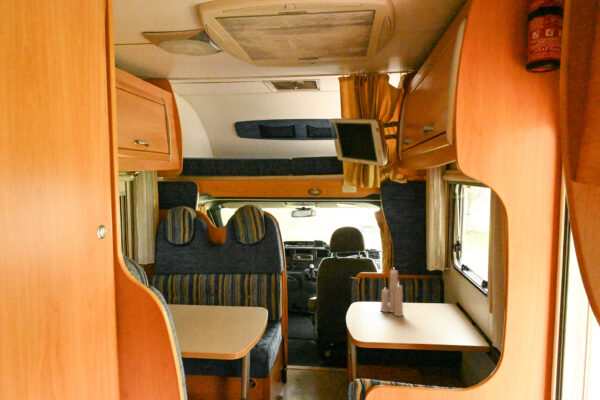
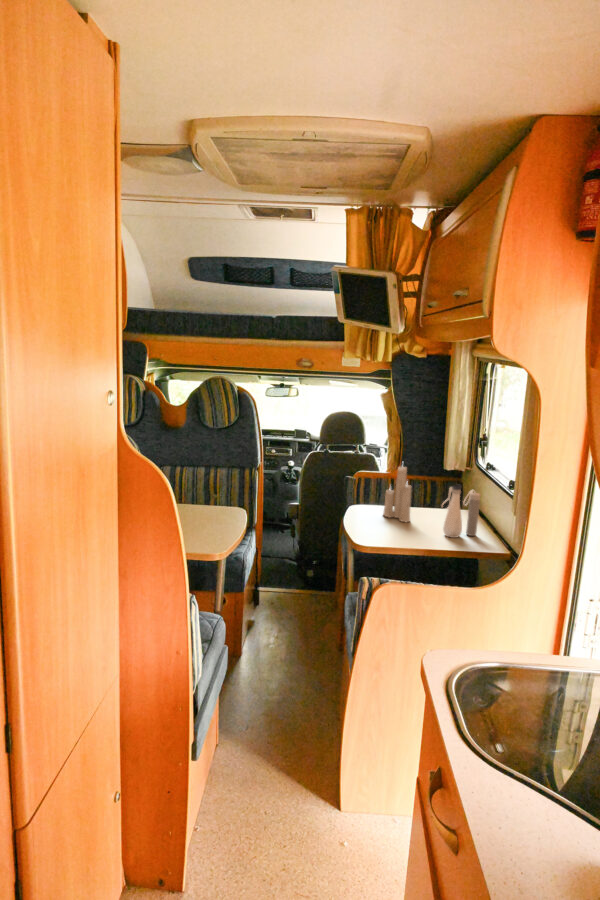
water bottle: none [428,284,460,329] -> present [442,485,481,538]

